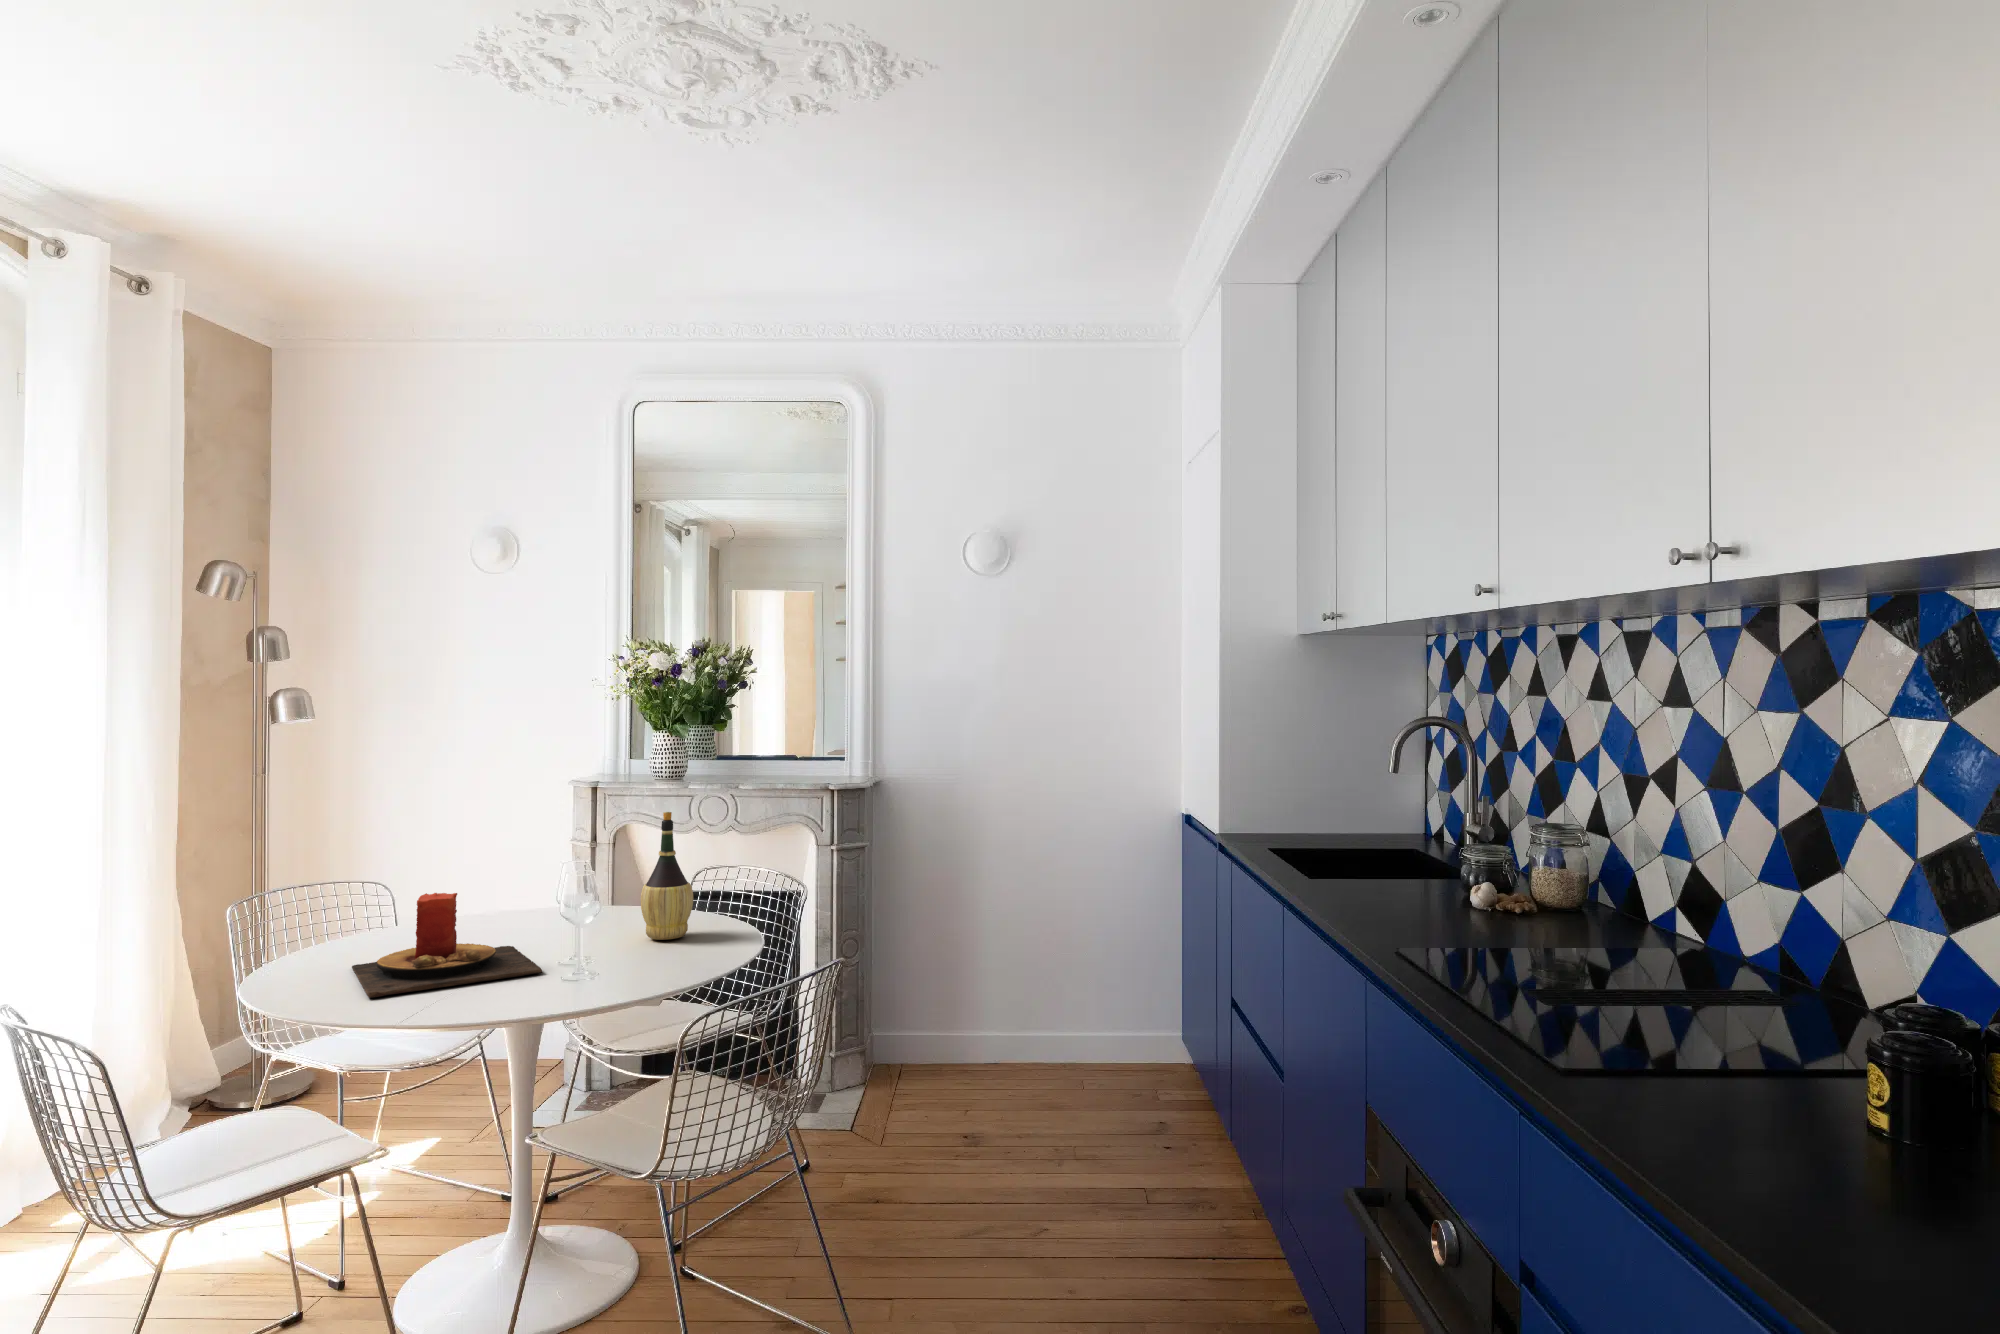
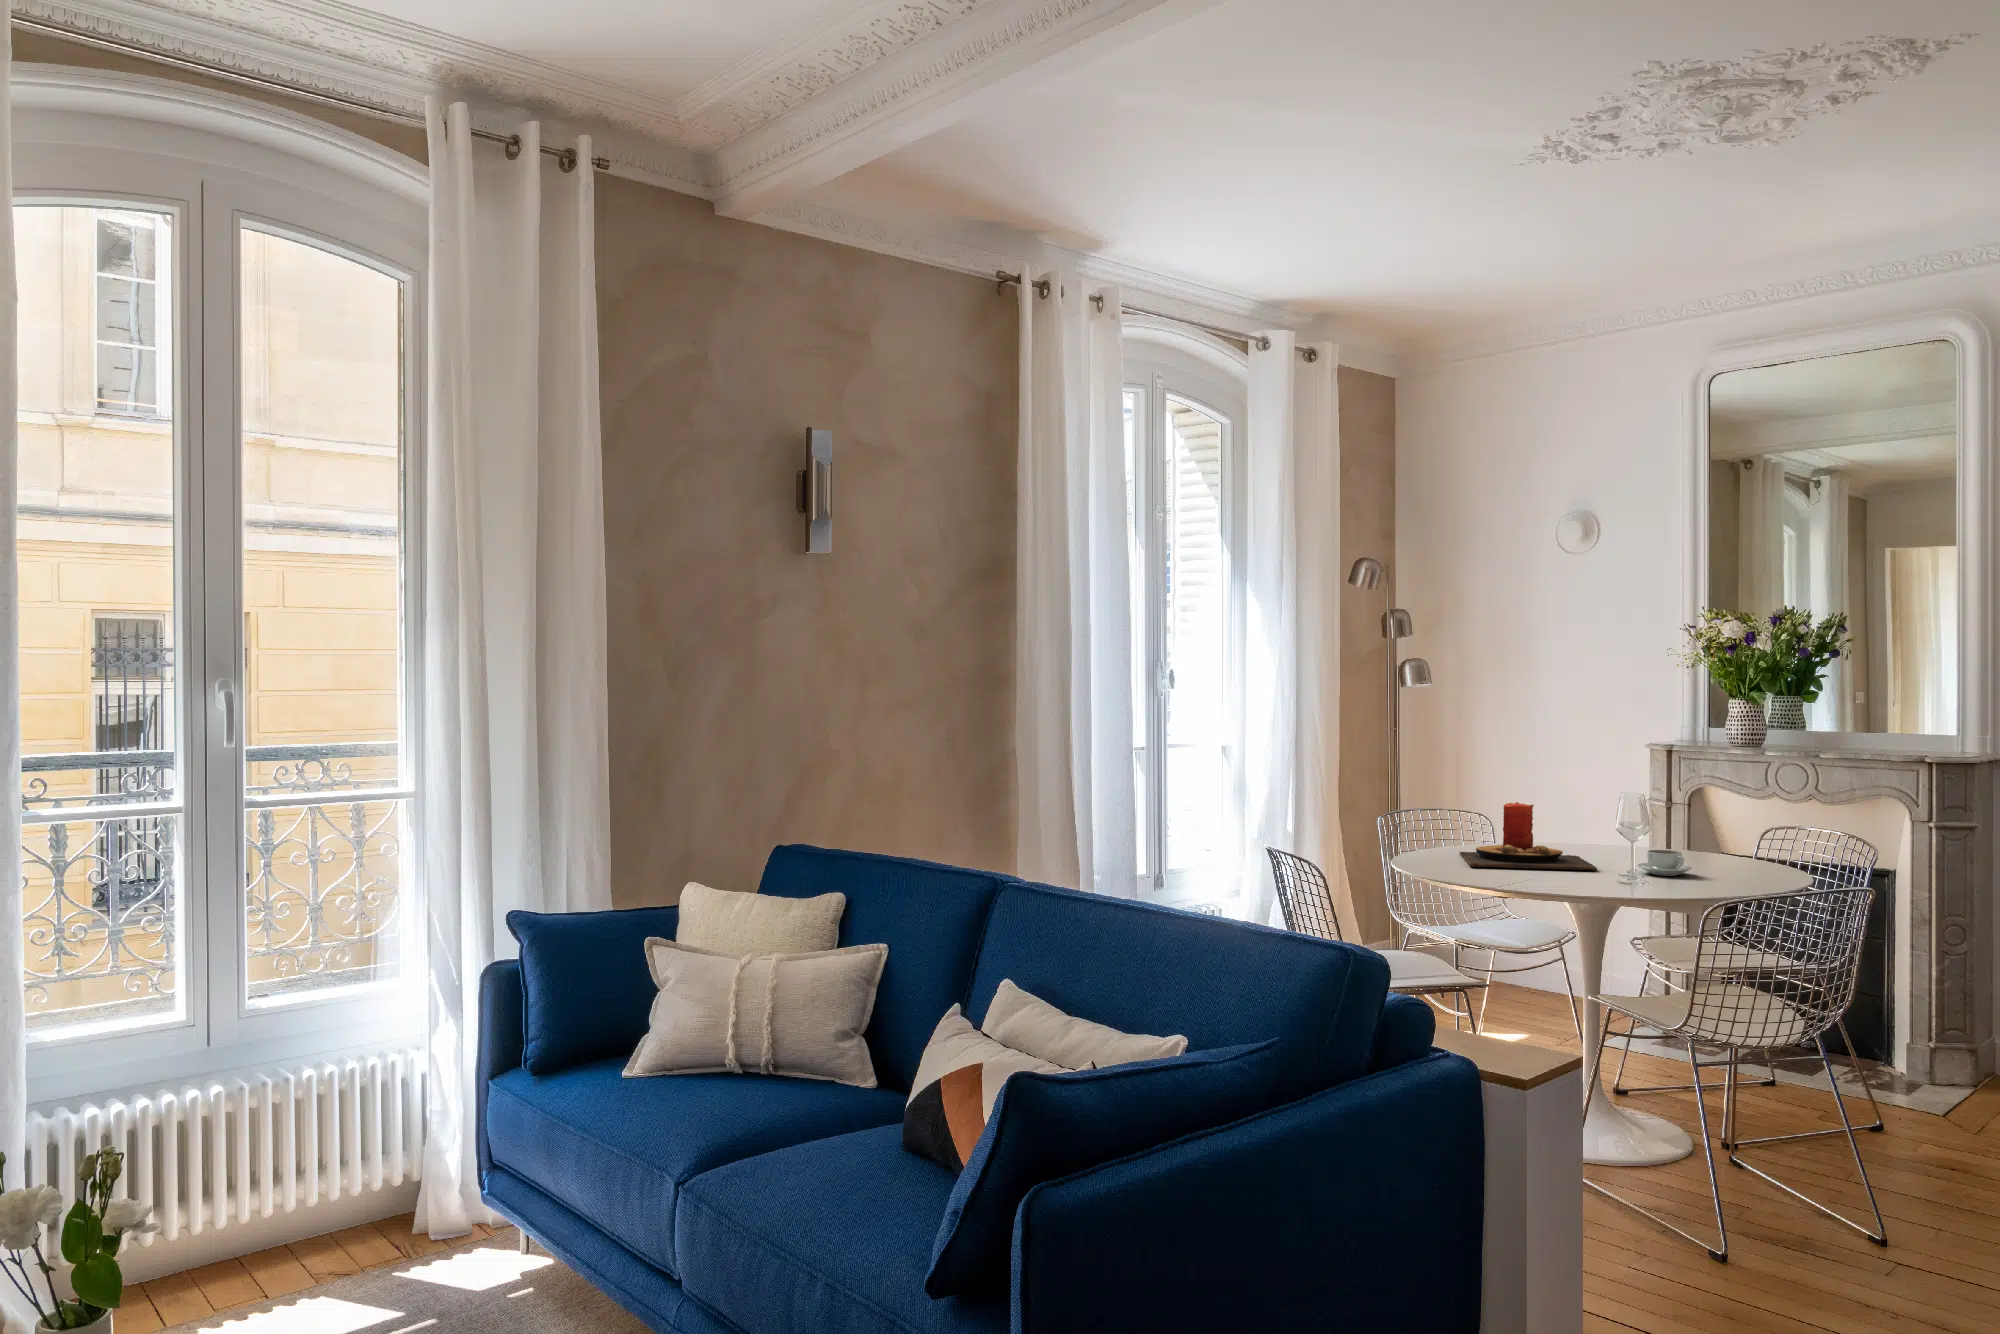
wine bottle: present [641,812,693,940] -> none [1687,755,1737,866]
coffee cup: none [590,933,653,967] -> present [1637,850,1692,876]

